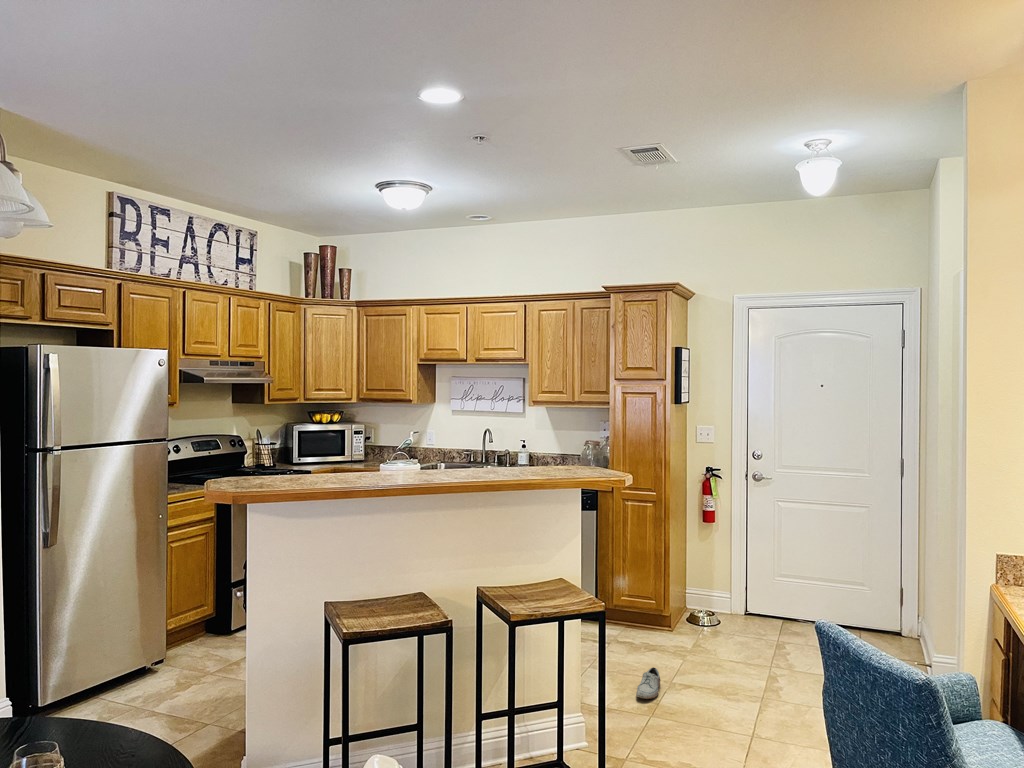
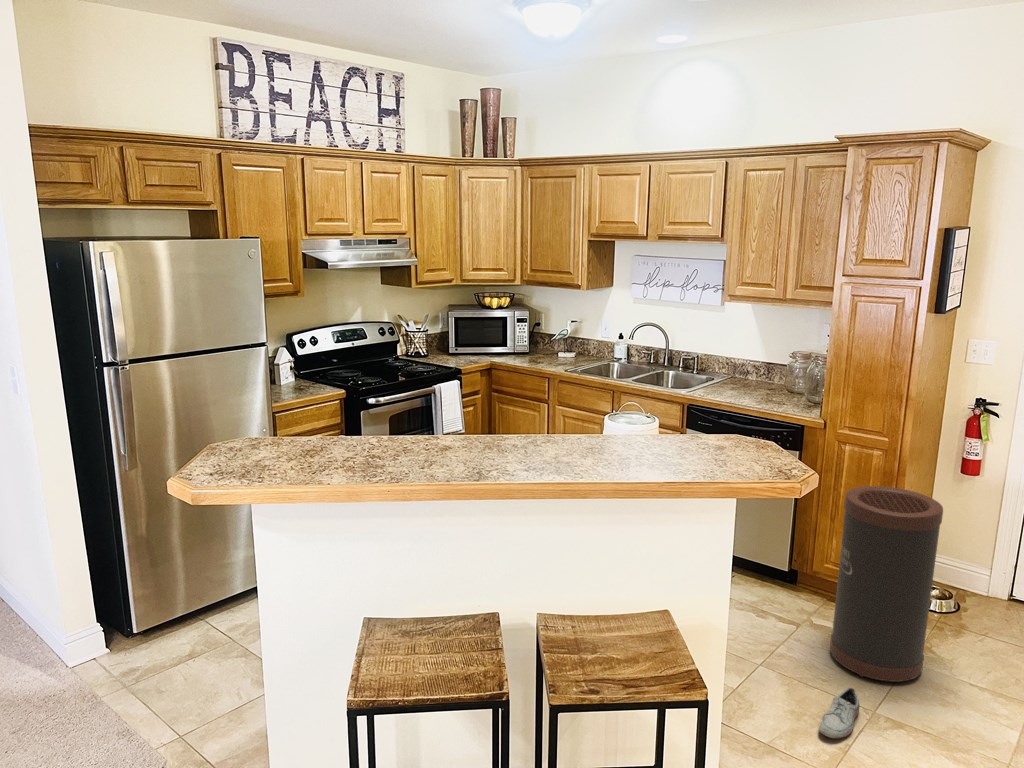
trash can: none [633,525,697,666] -> present [830,486,943,682]

